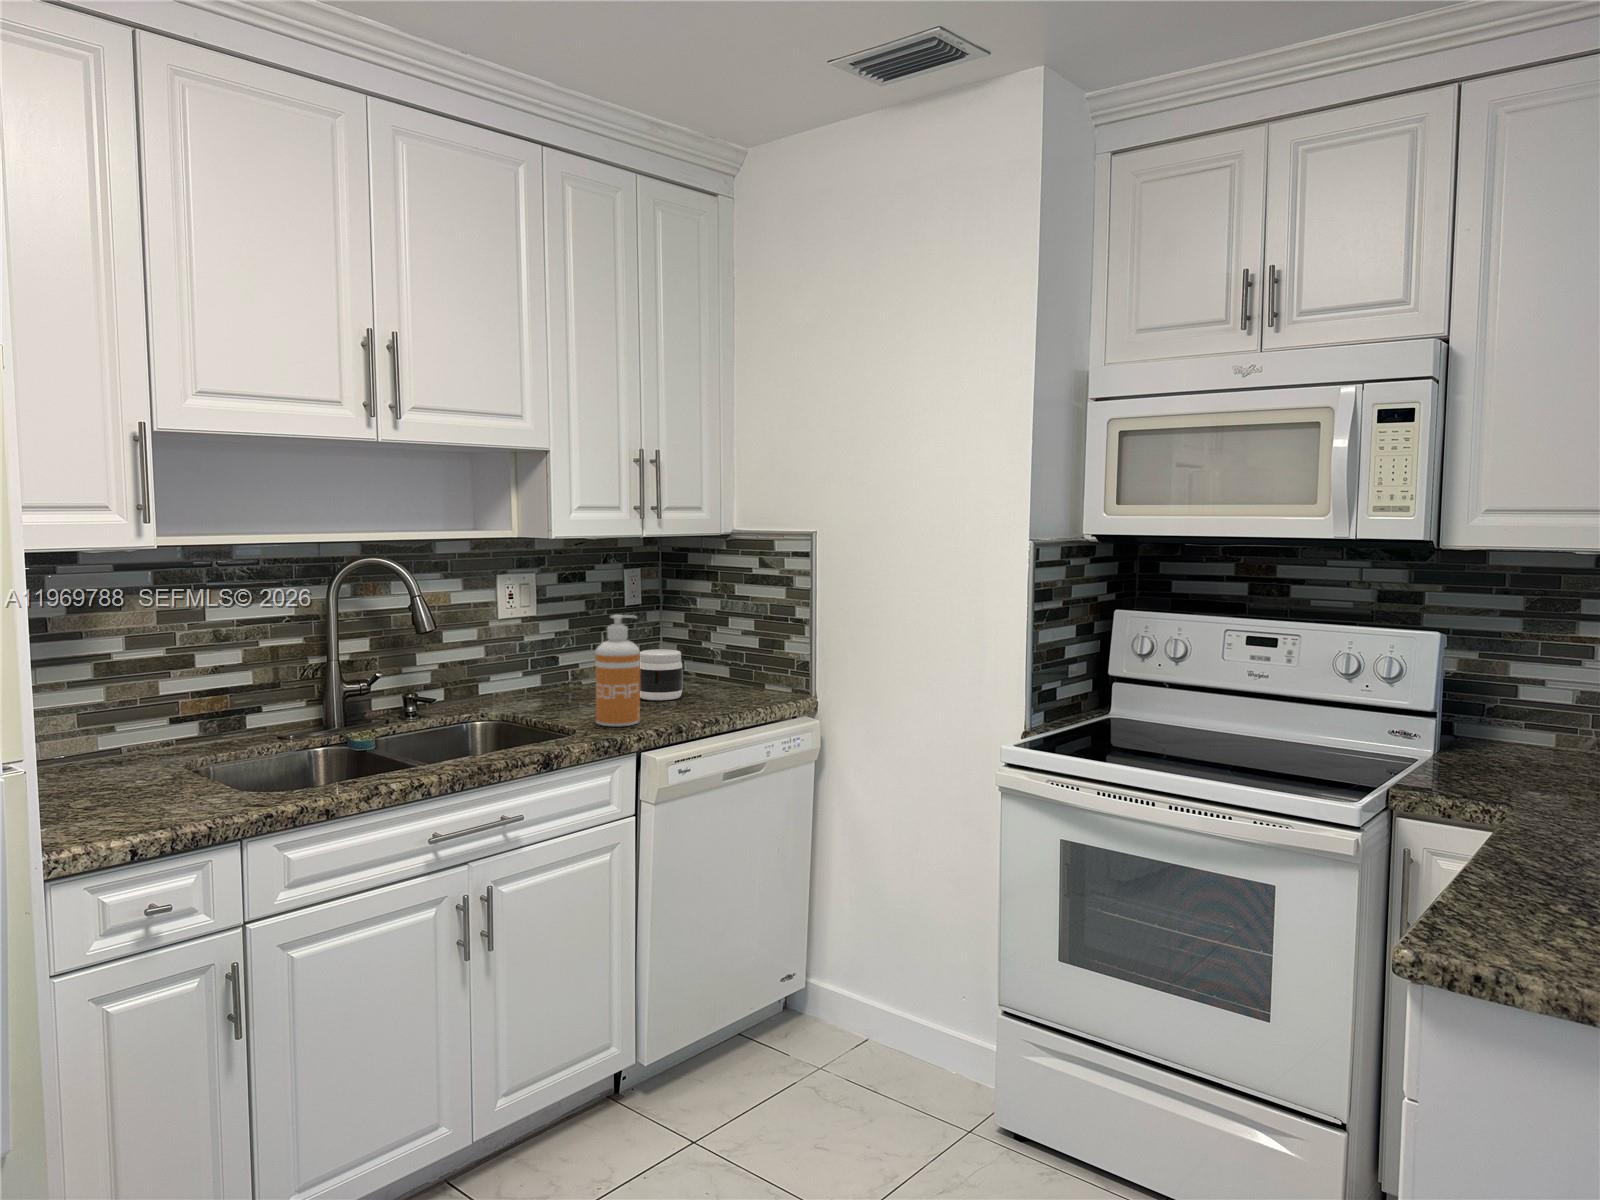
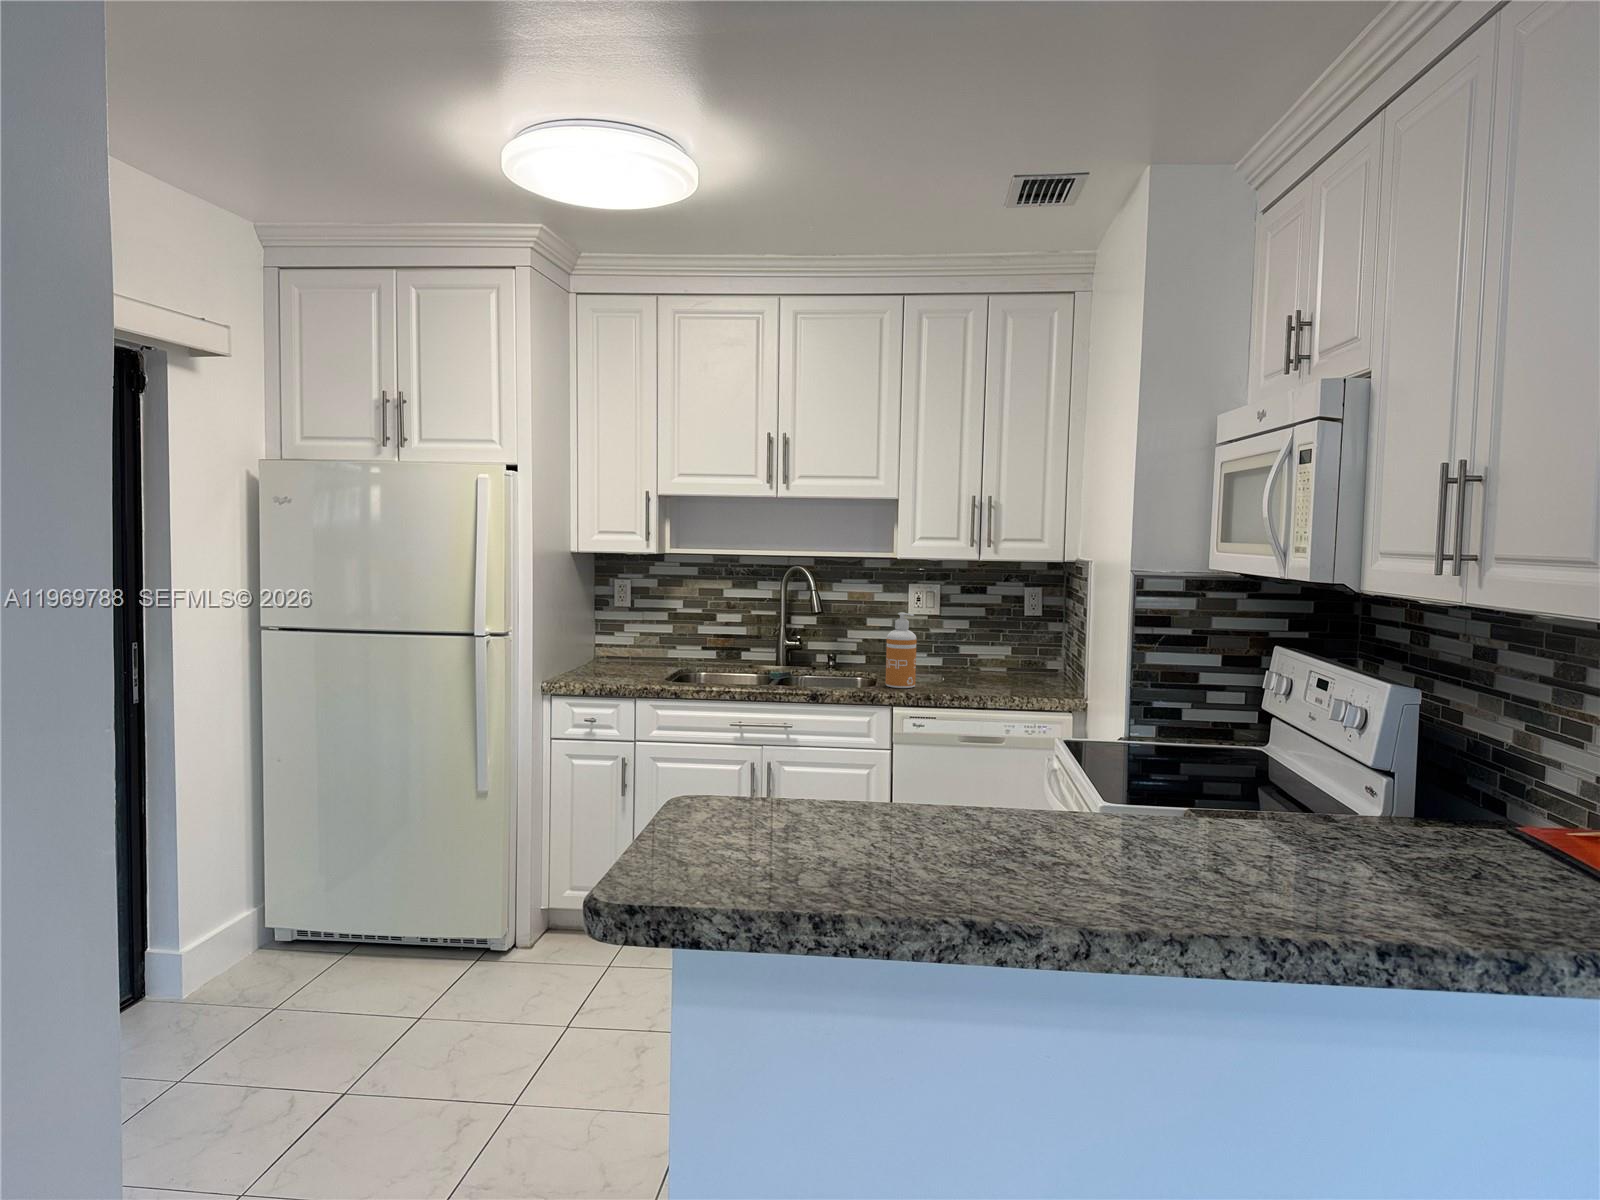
jar: present [640,649,683,700] -> none [971,646,1005,683]

